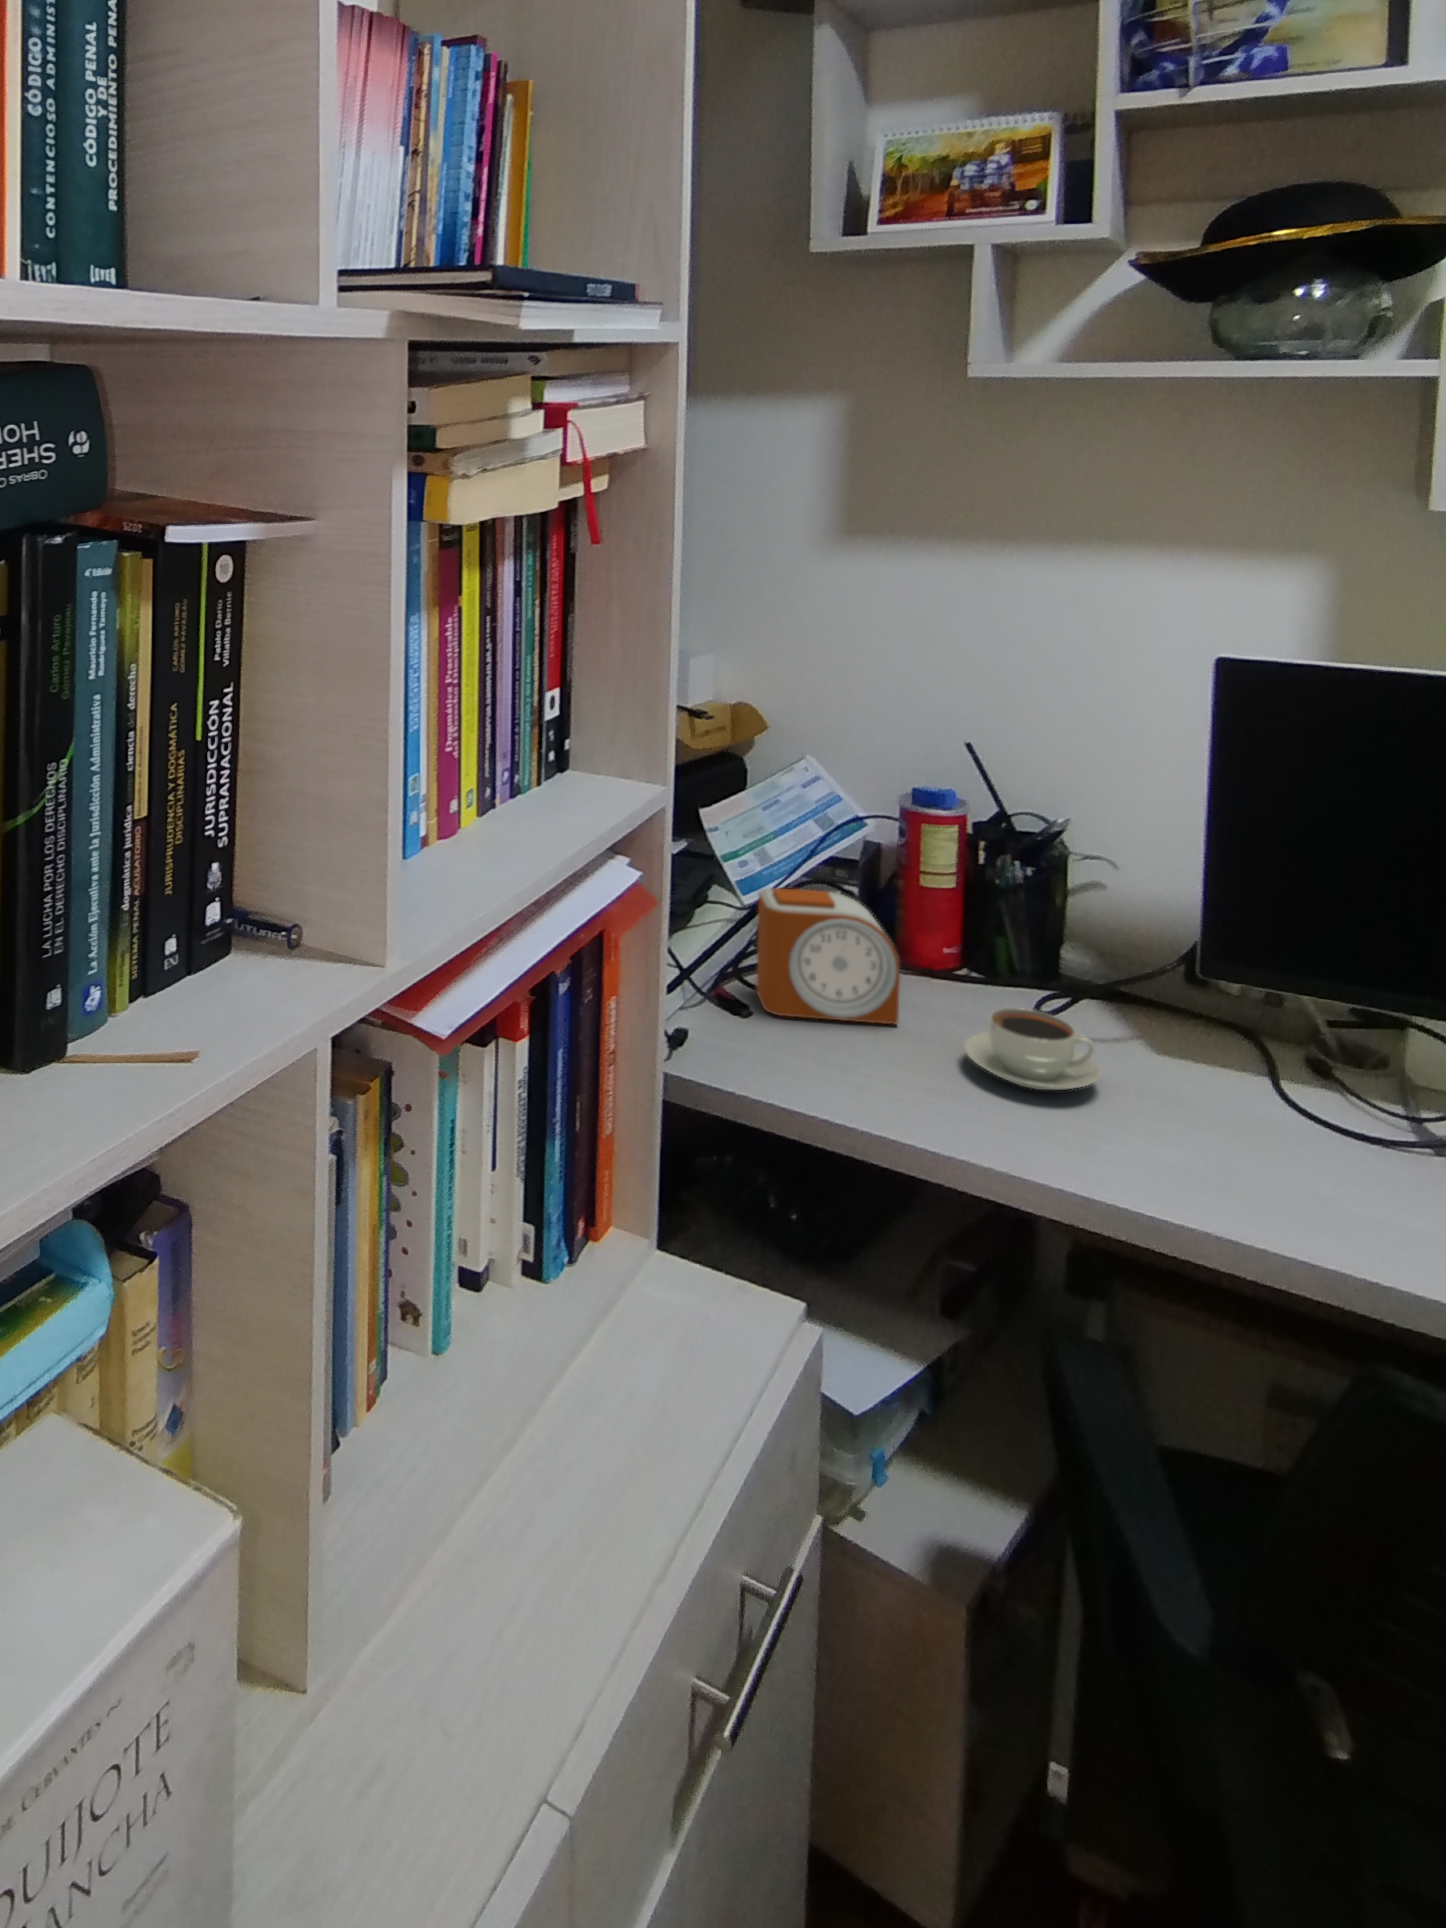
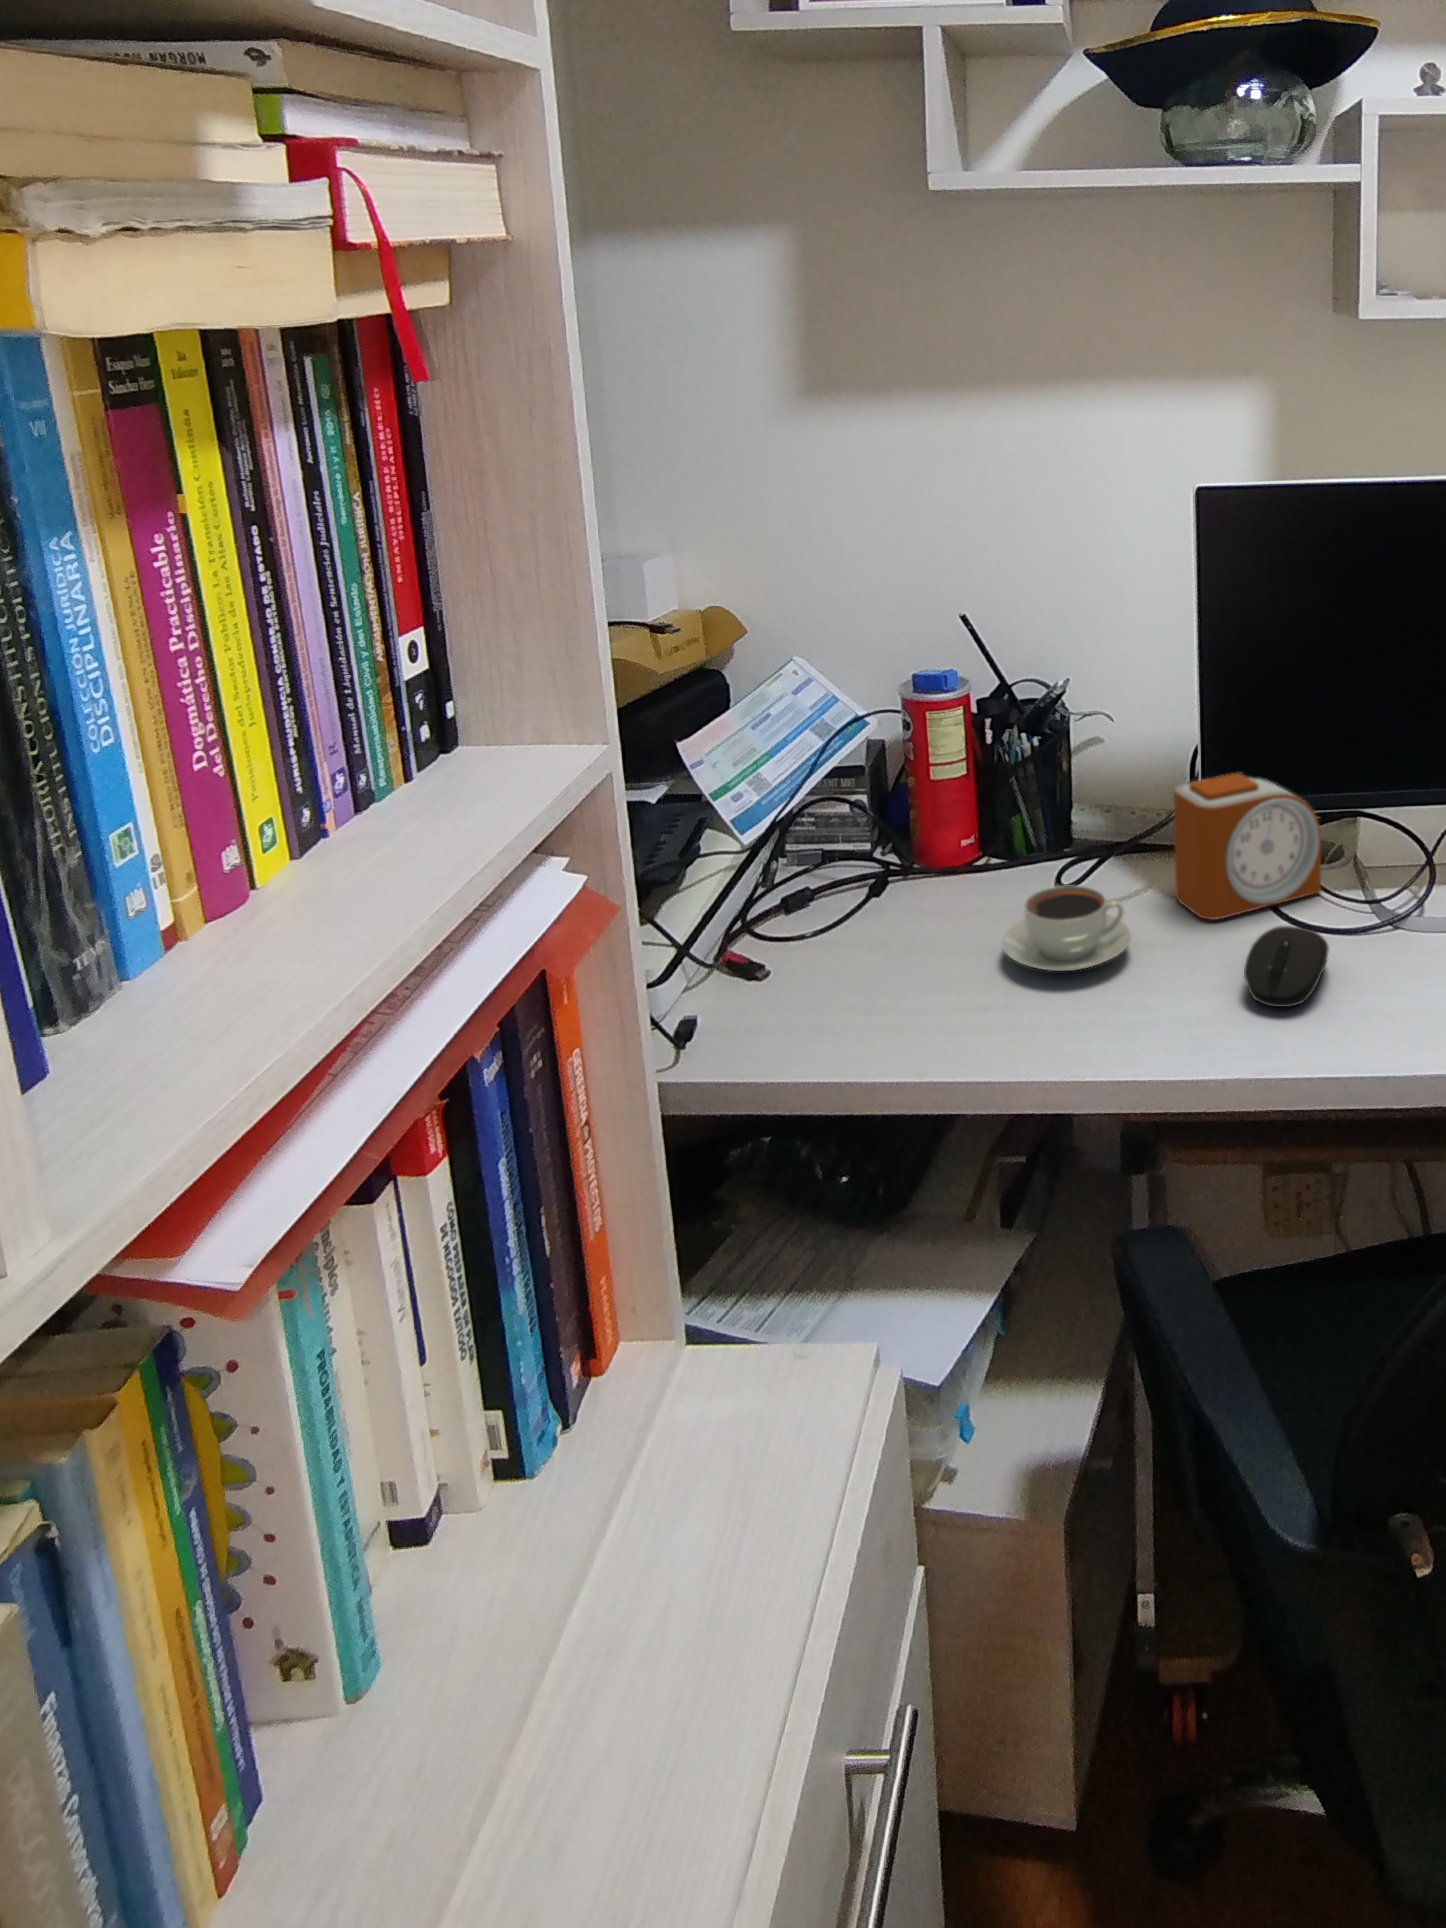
alarm clock: present [756,888,900,1024] -> present [1174,773,1321,920]
computer mouse: none [1218,1111,1332,1191] -> present [1244,926,1329,1007]

